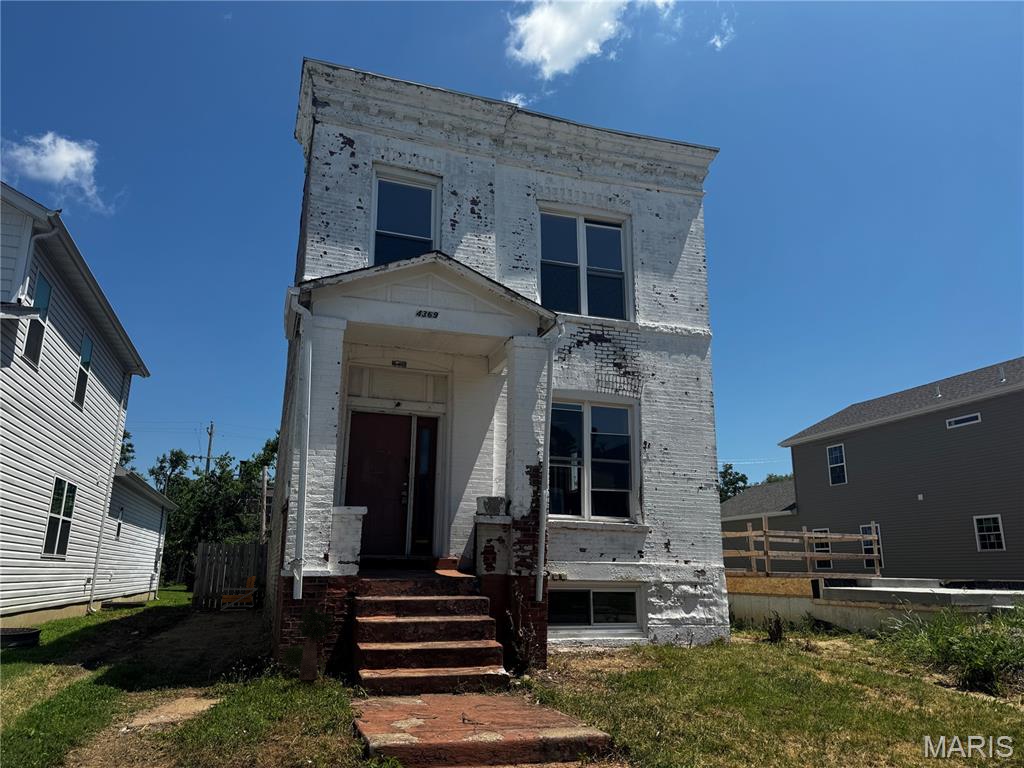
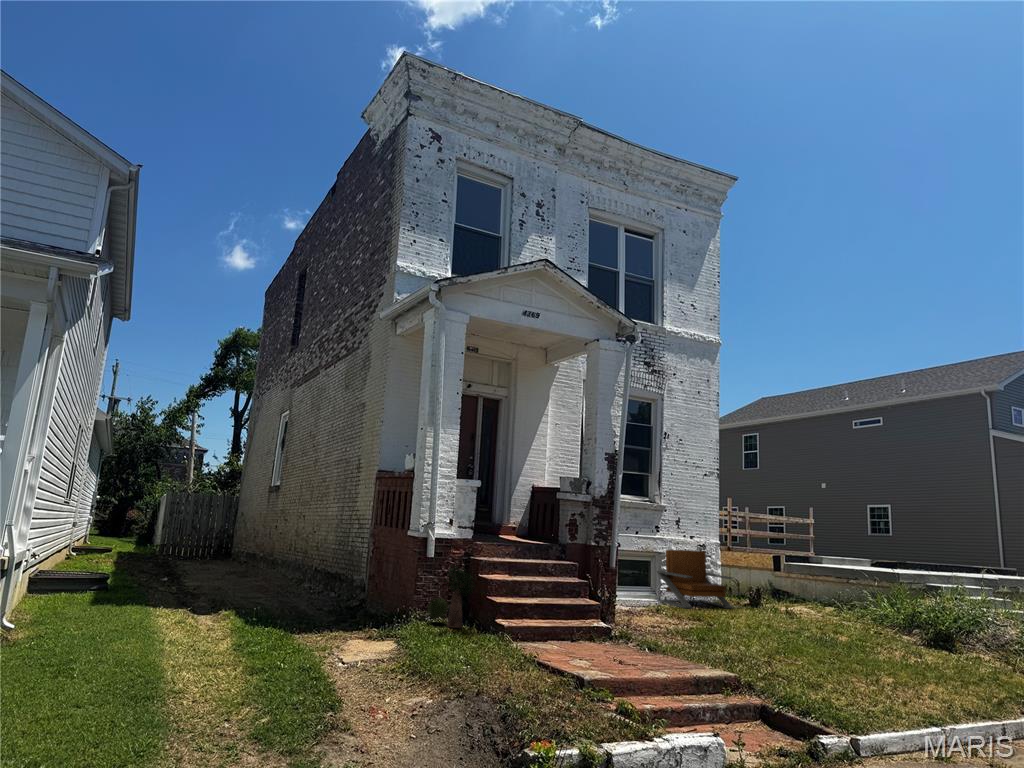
lounge chair: present [220,576,257,611] -> present [657,550,733,608]

